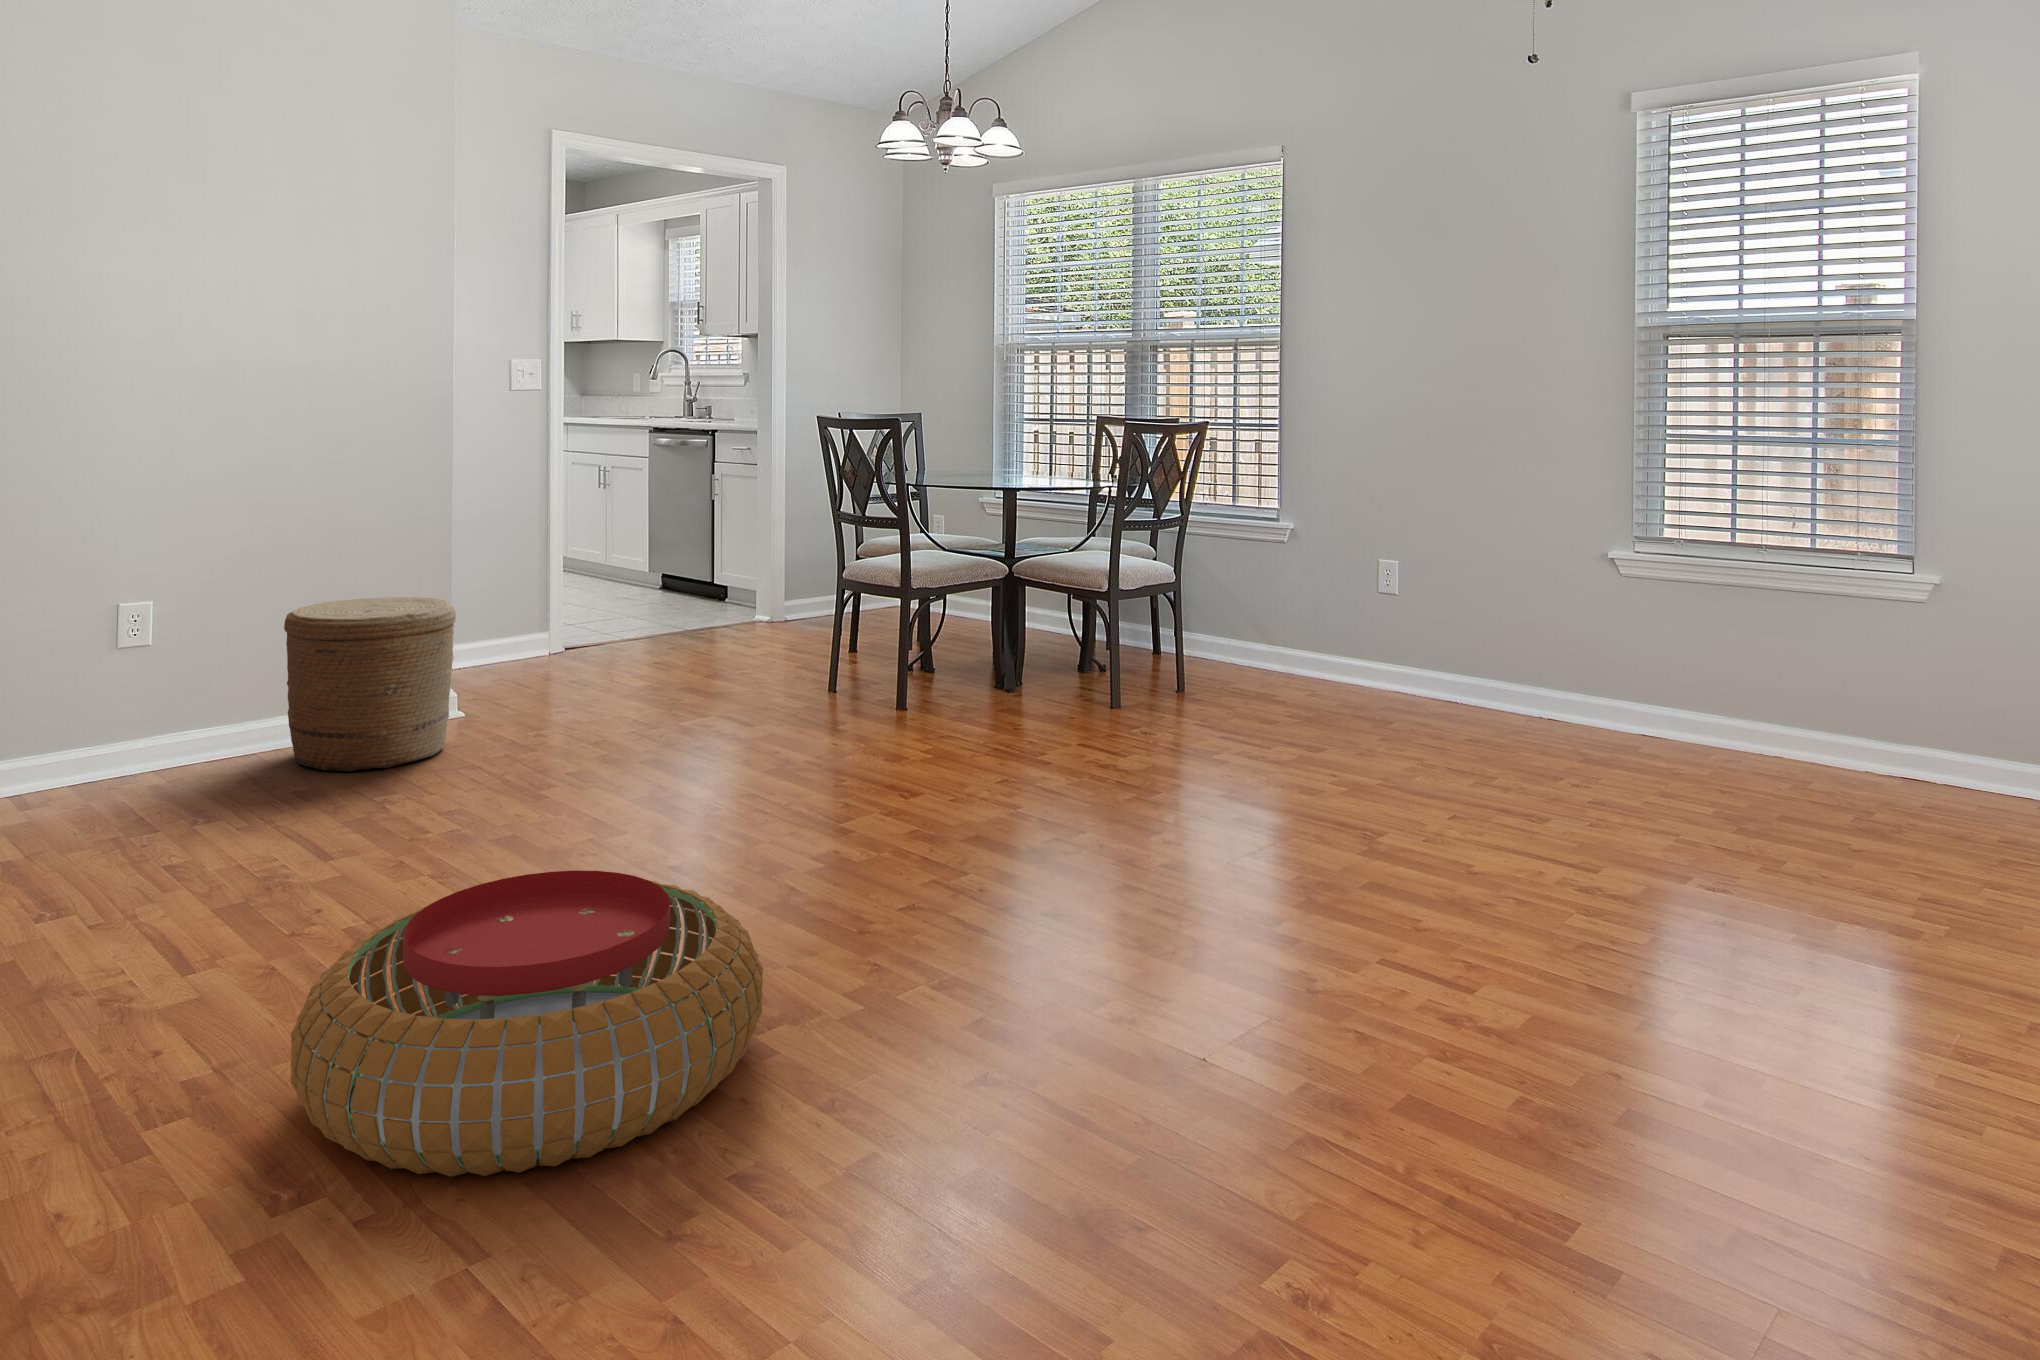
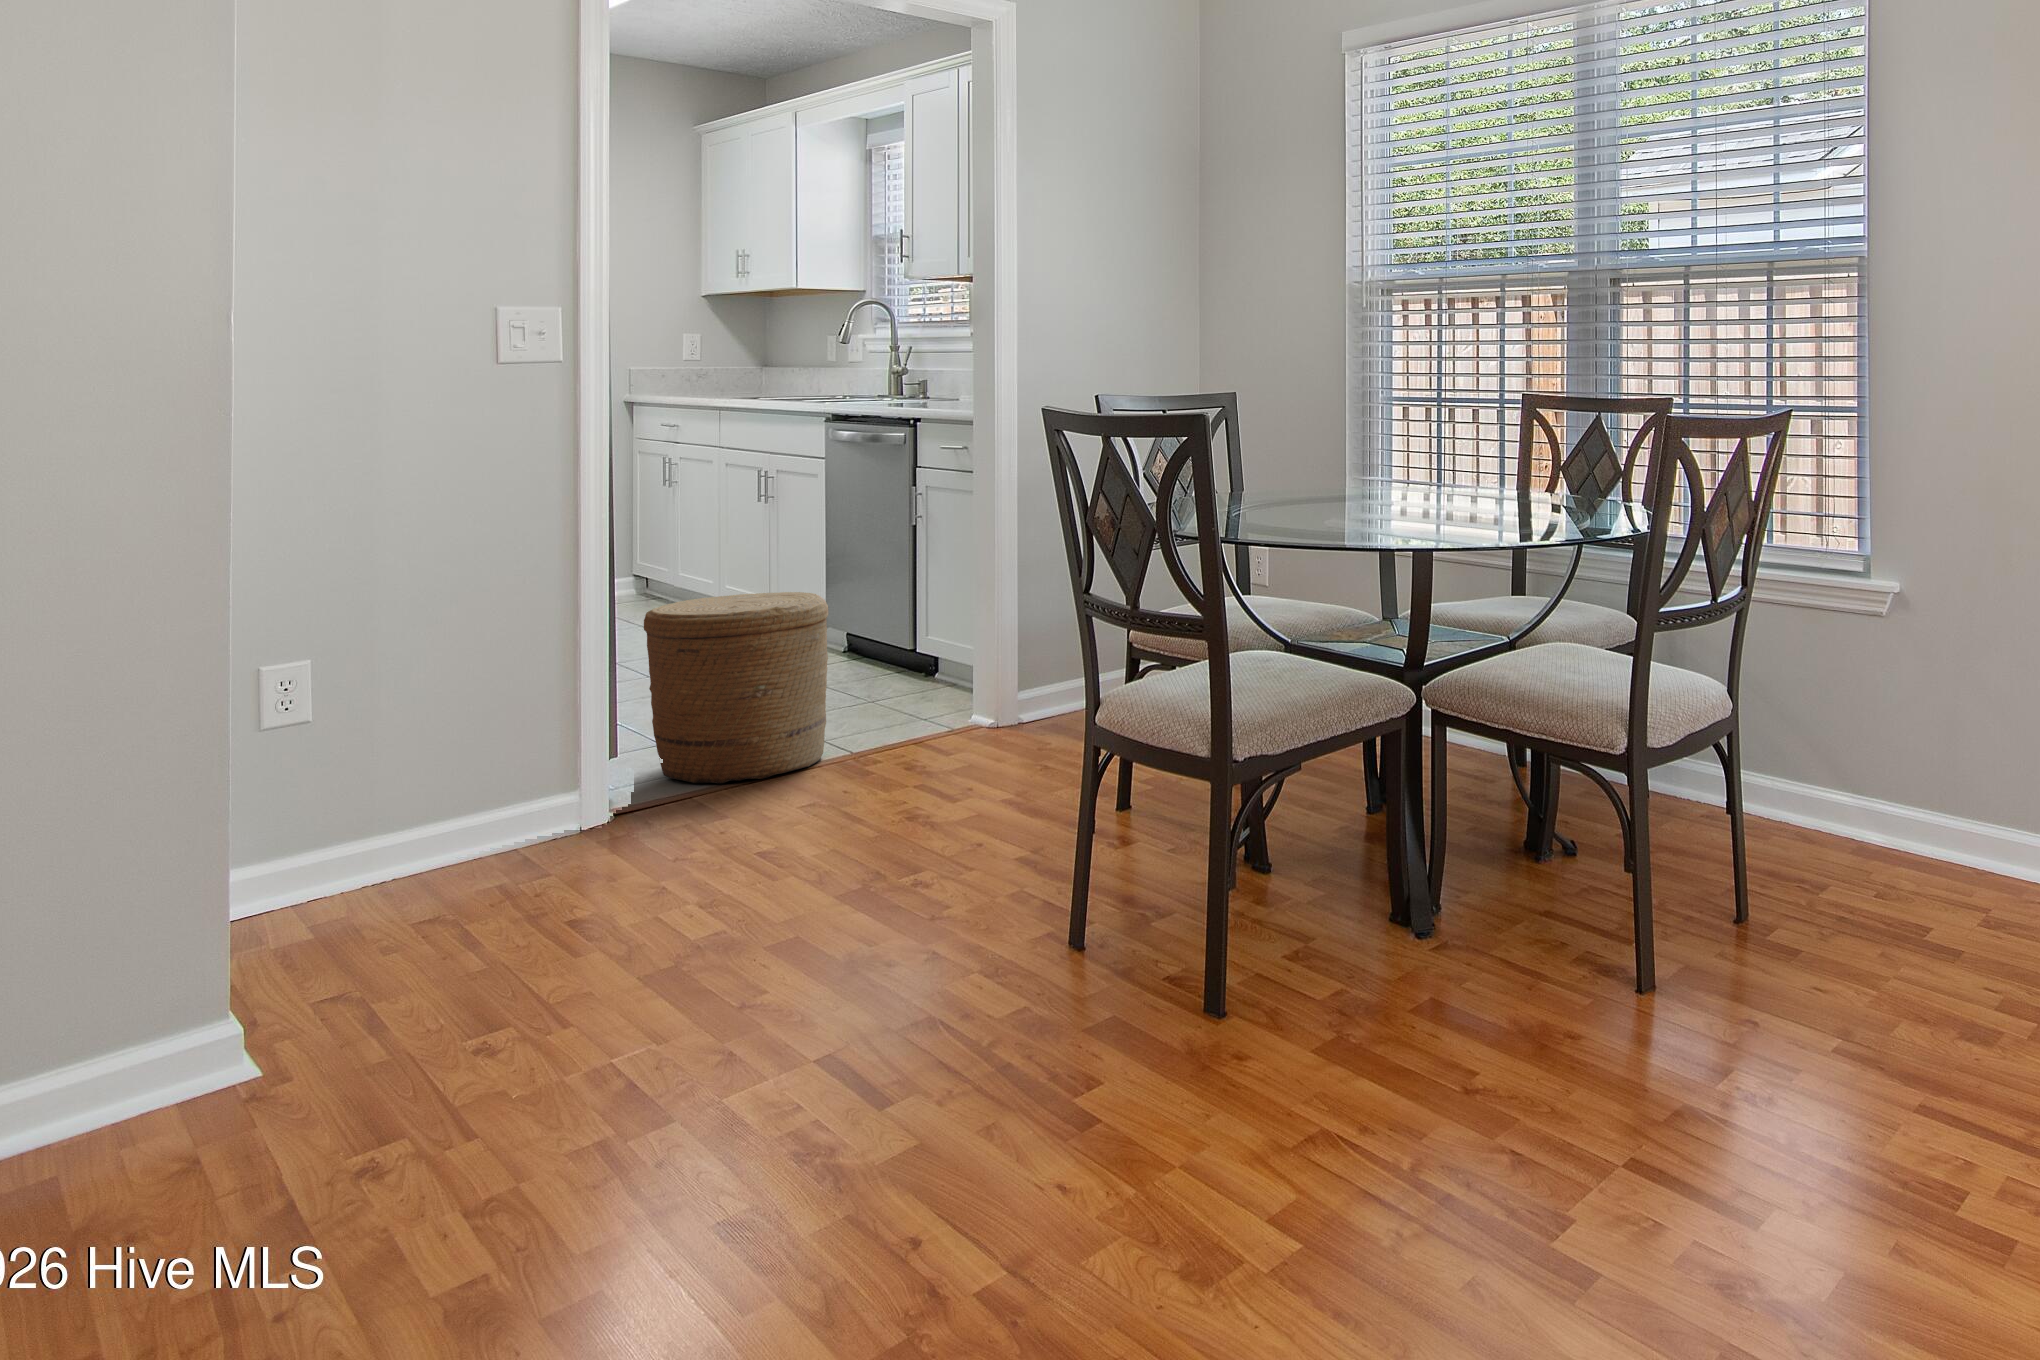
pouf: present [291,870,763,1177] -> none [641,857,1159,1179]

